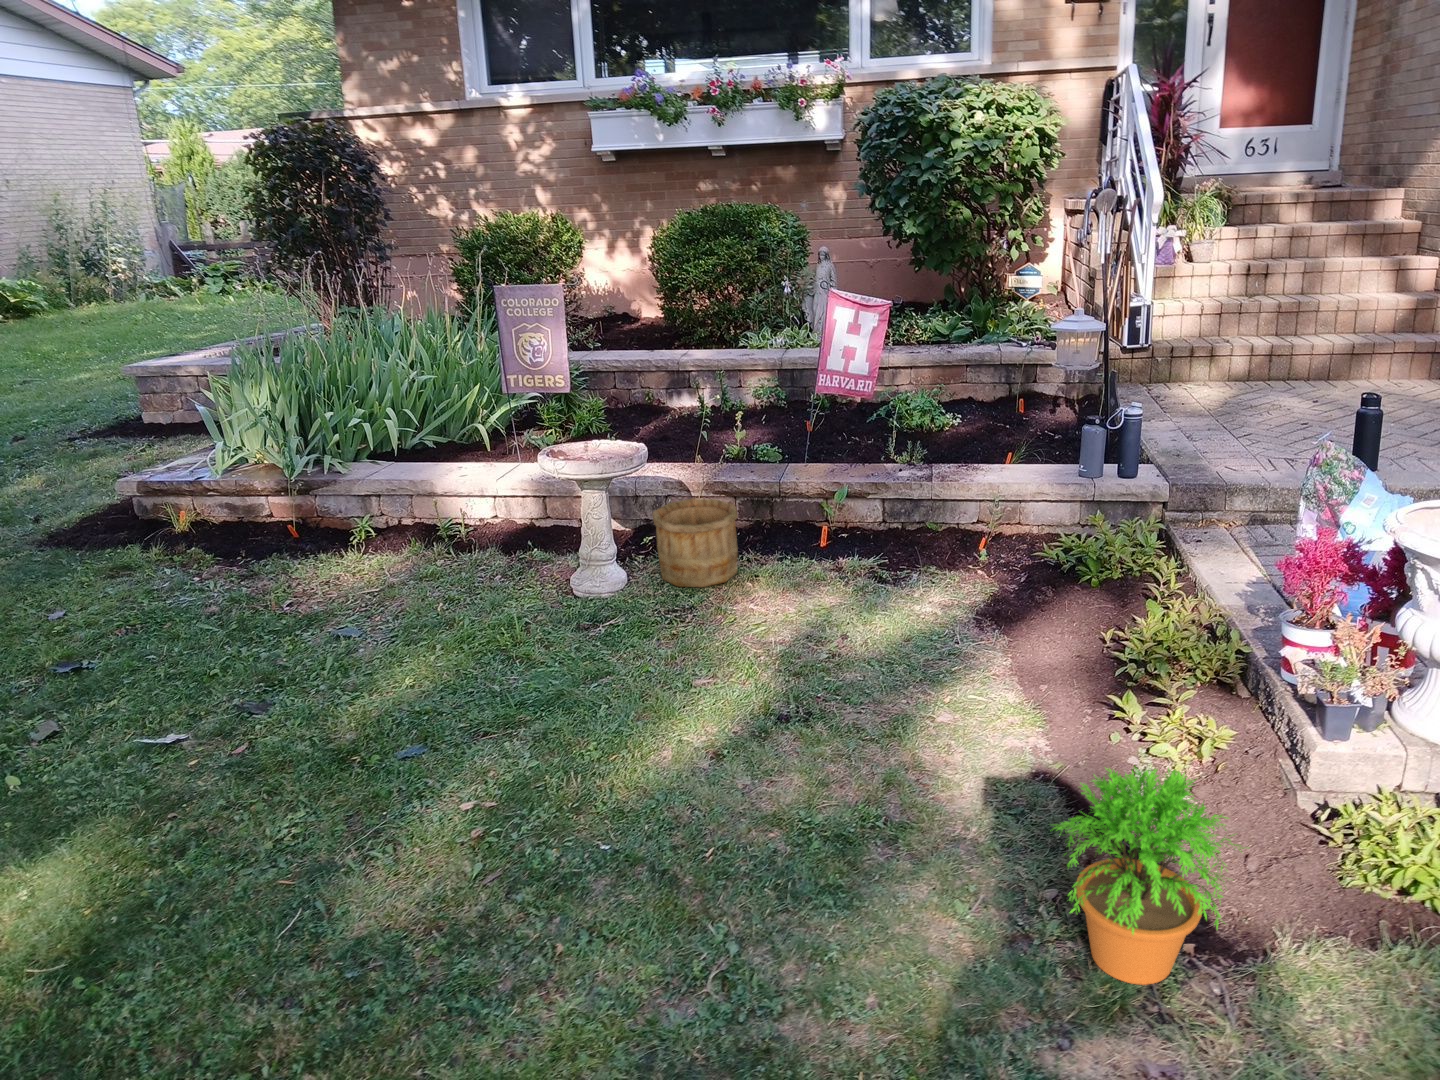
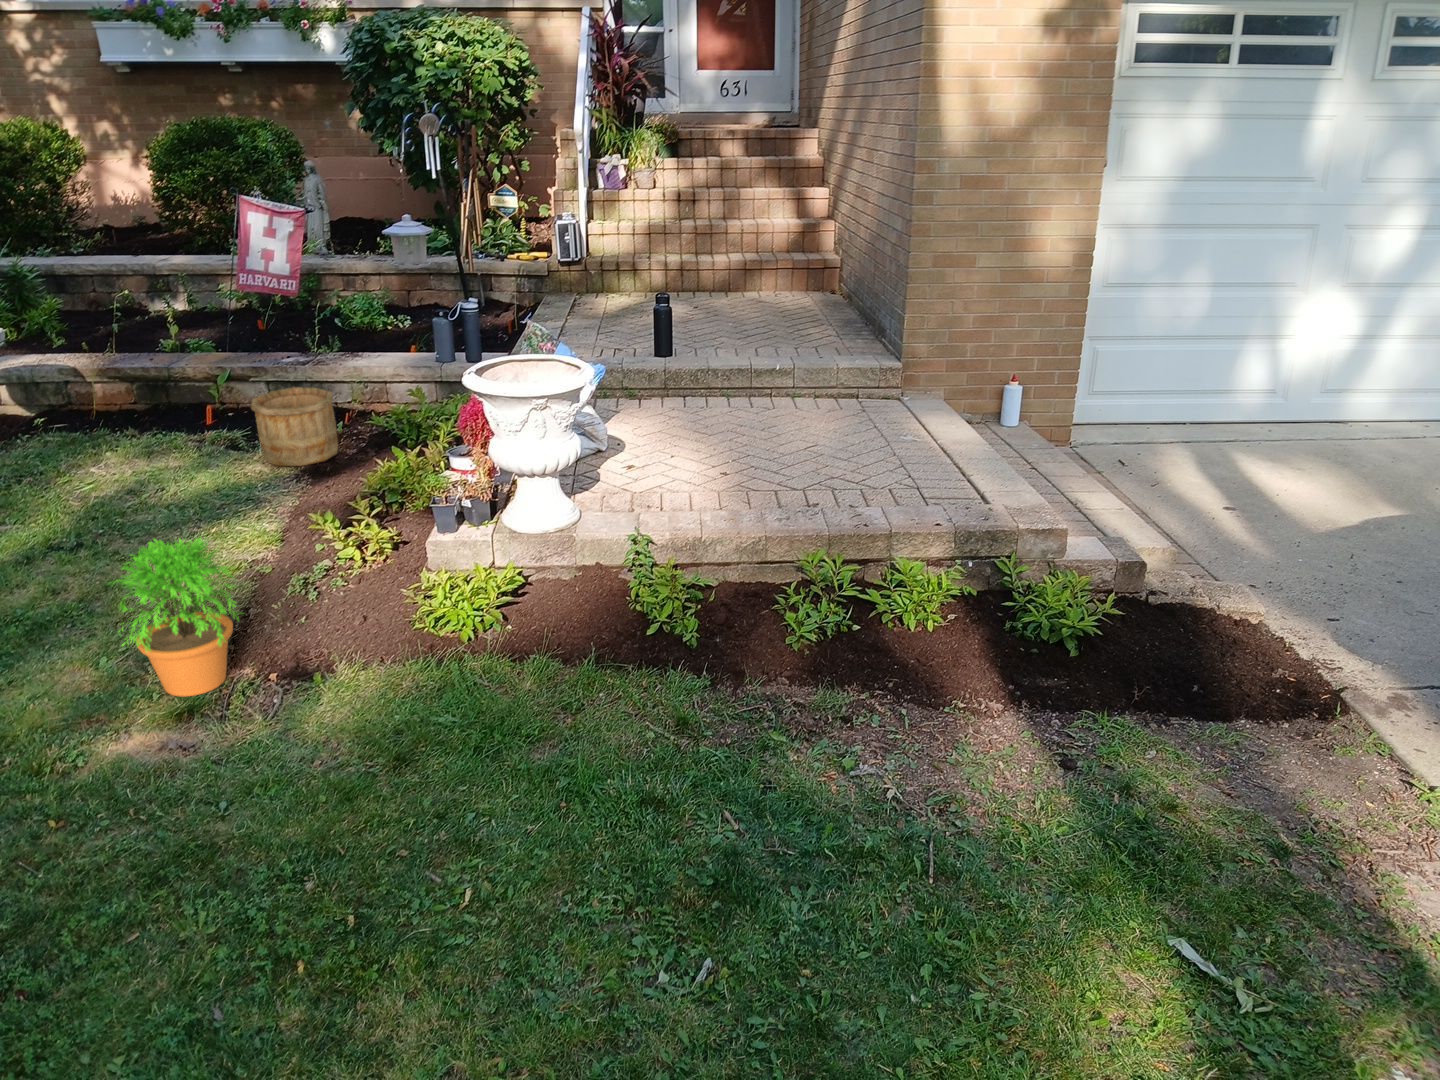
wooden bucket: present [652,498,738,587] -> present [251,387,338,466]

